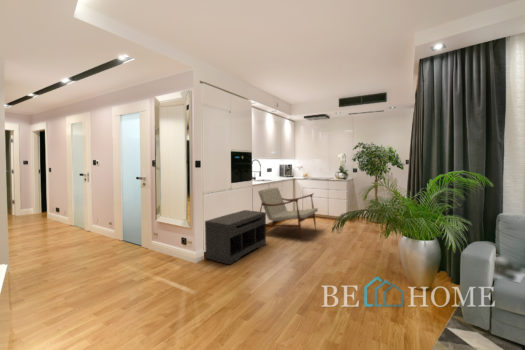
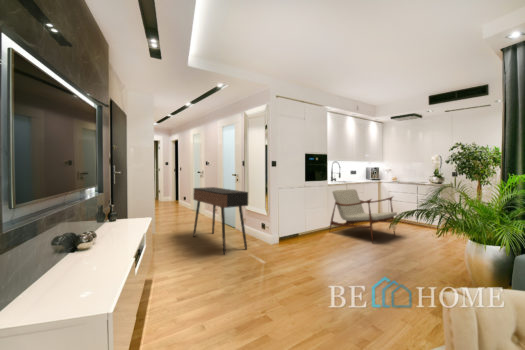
console table: none [80,195,169,287] -> present [193,187,248,254]
bench: present [205,210,266,264] -> none [278,207,336,251]

